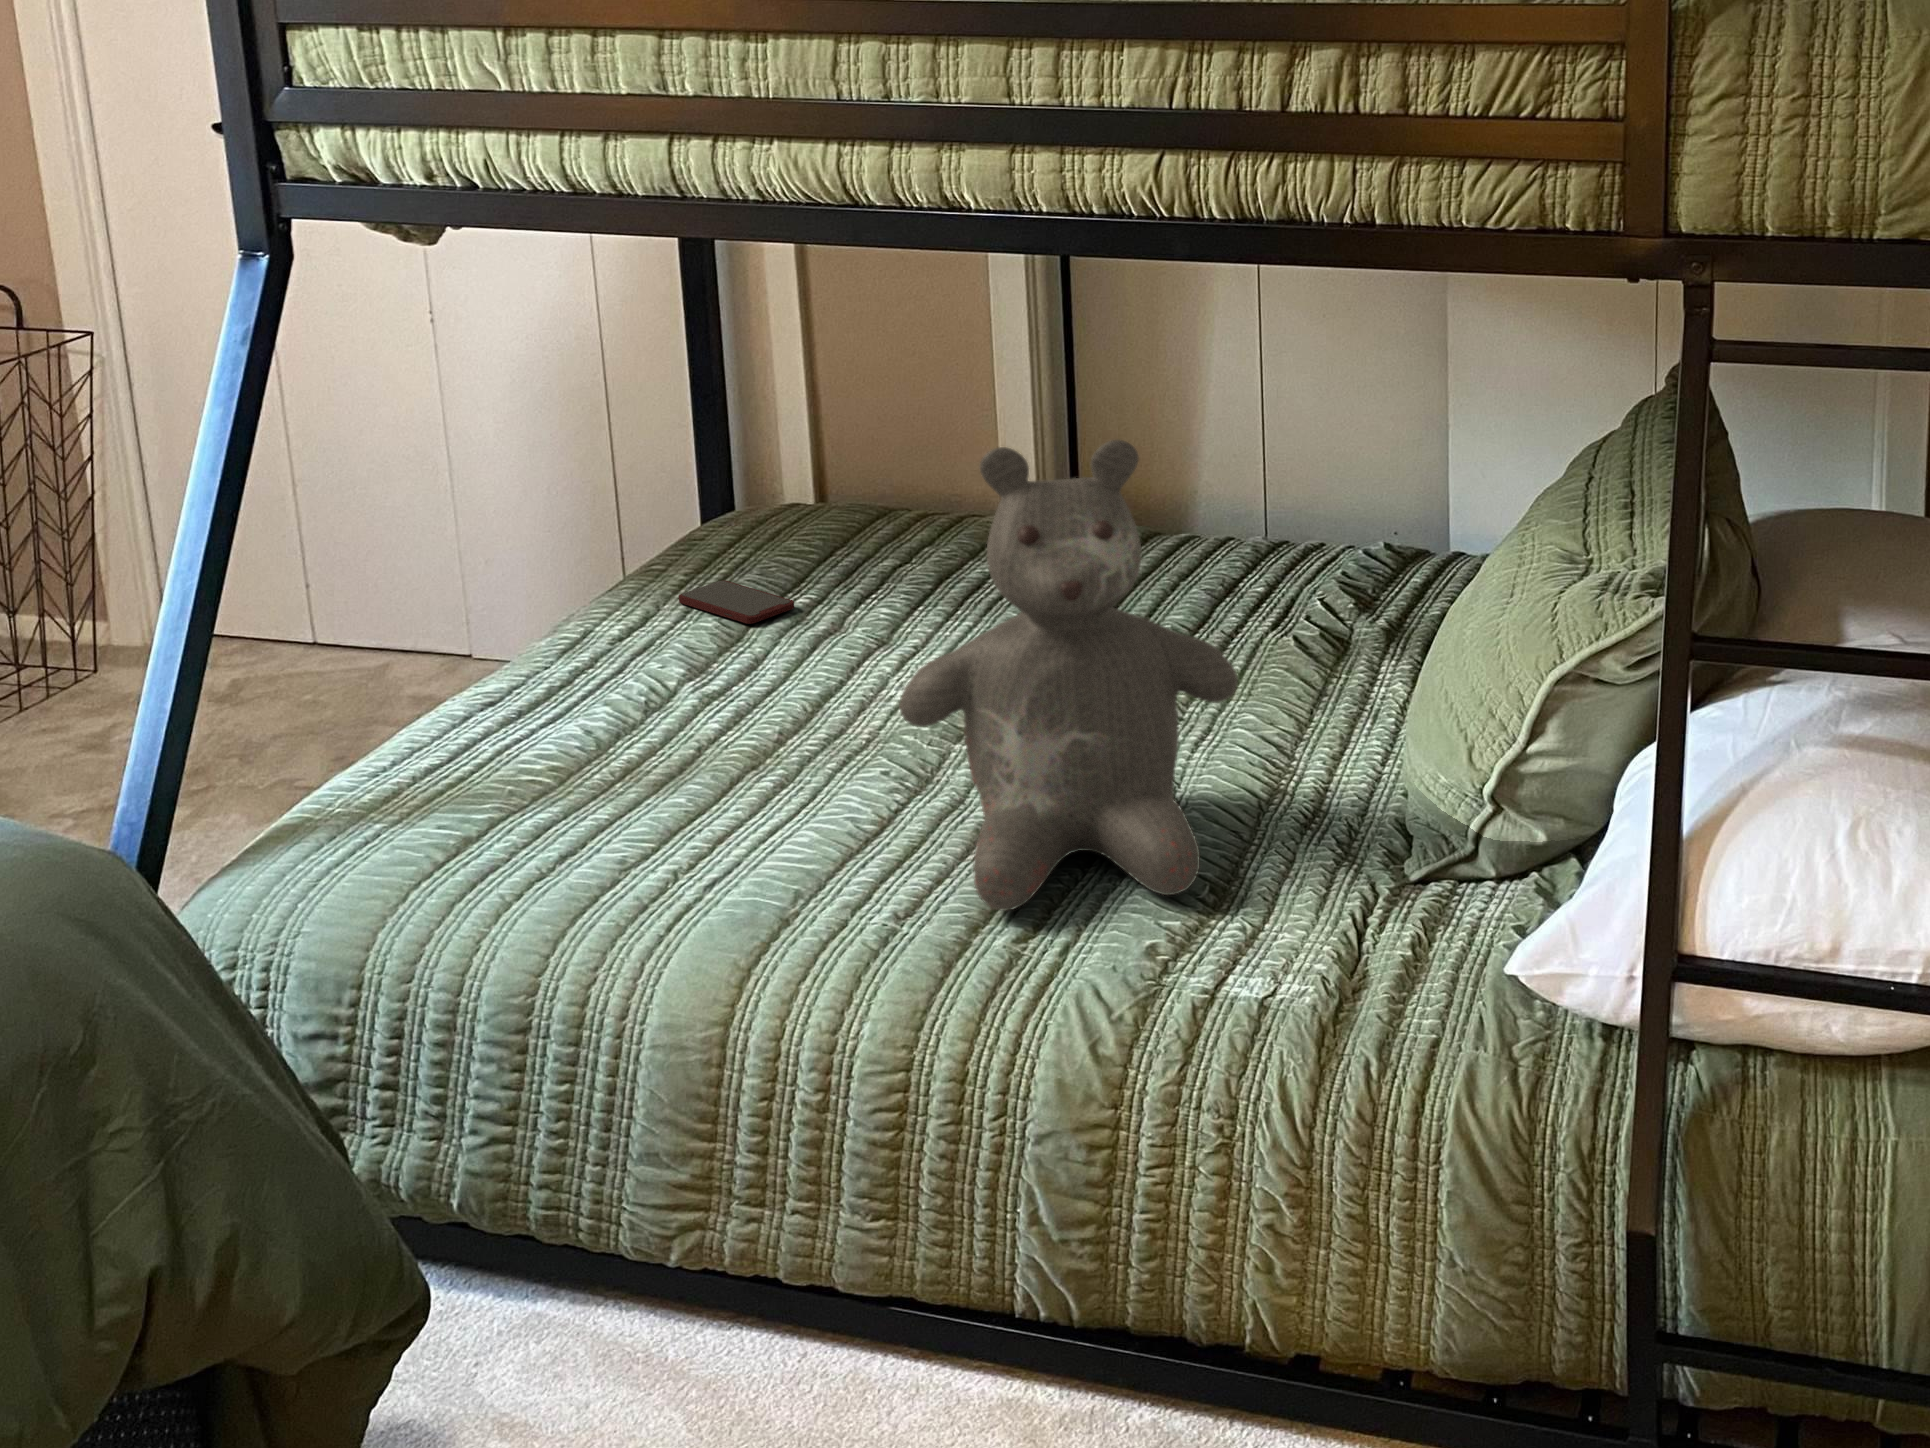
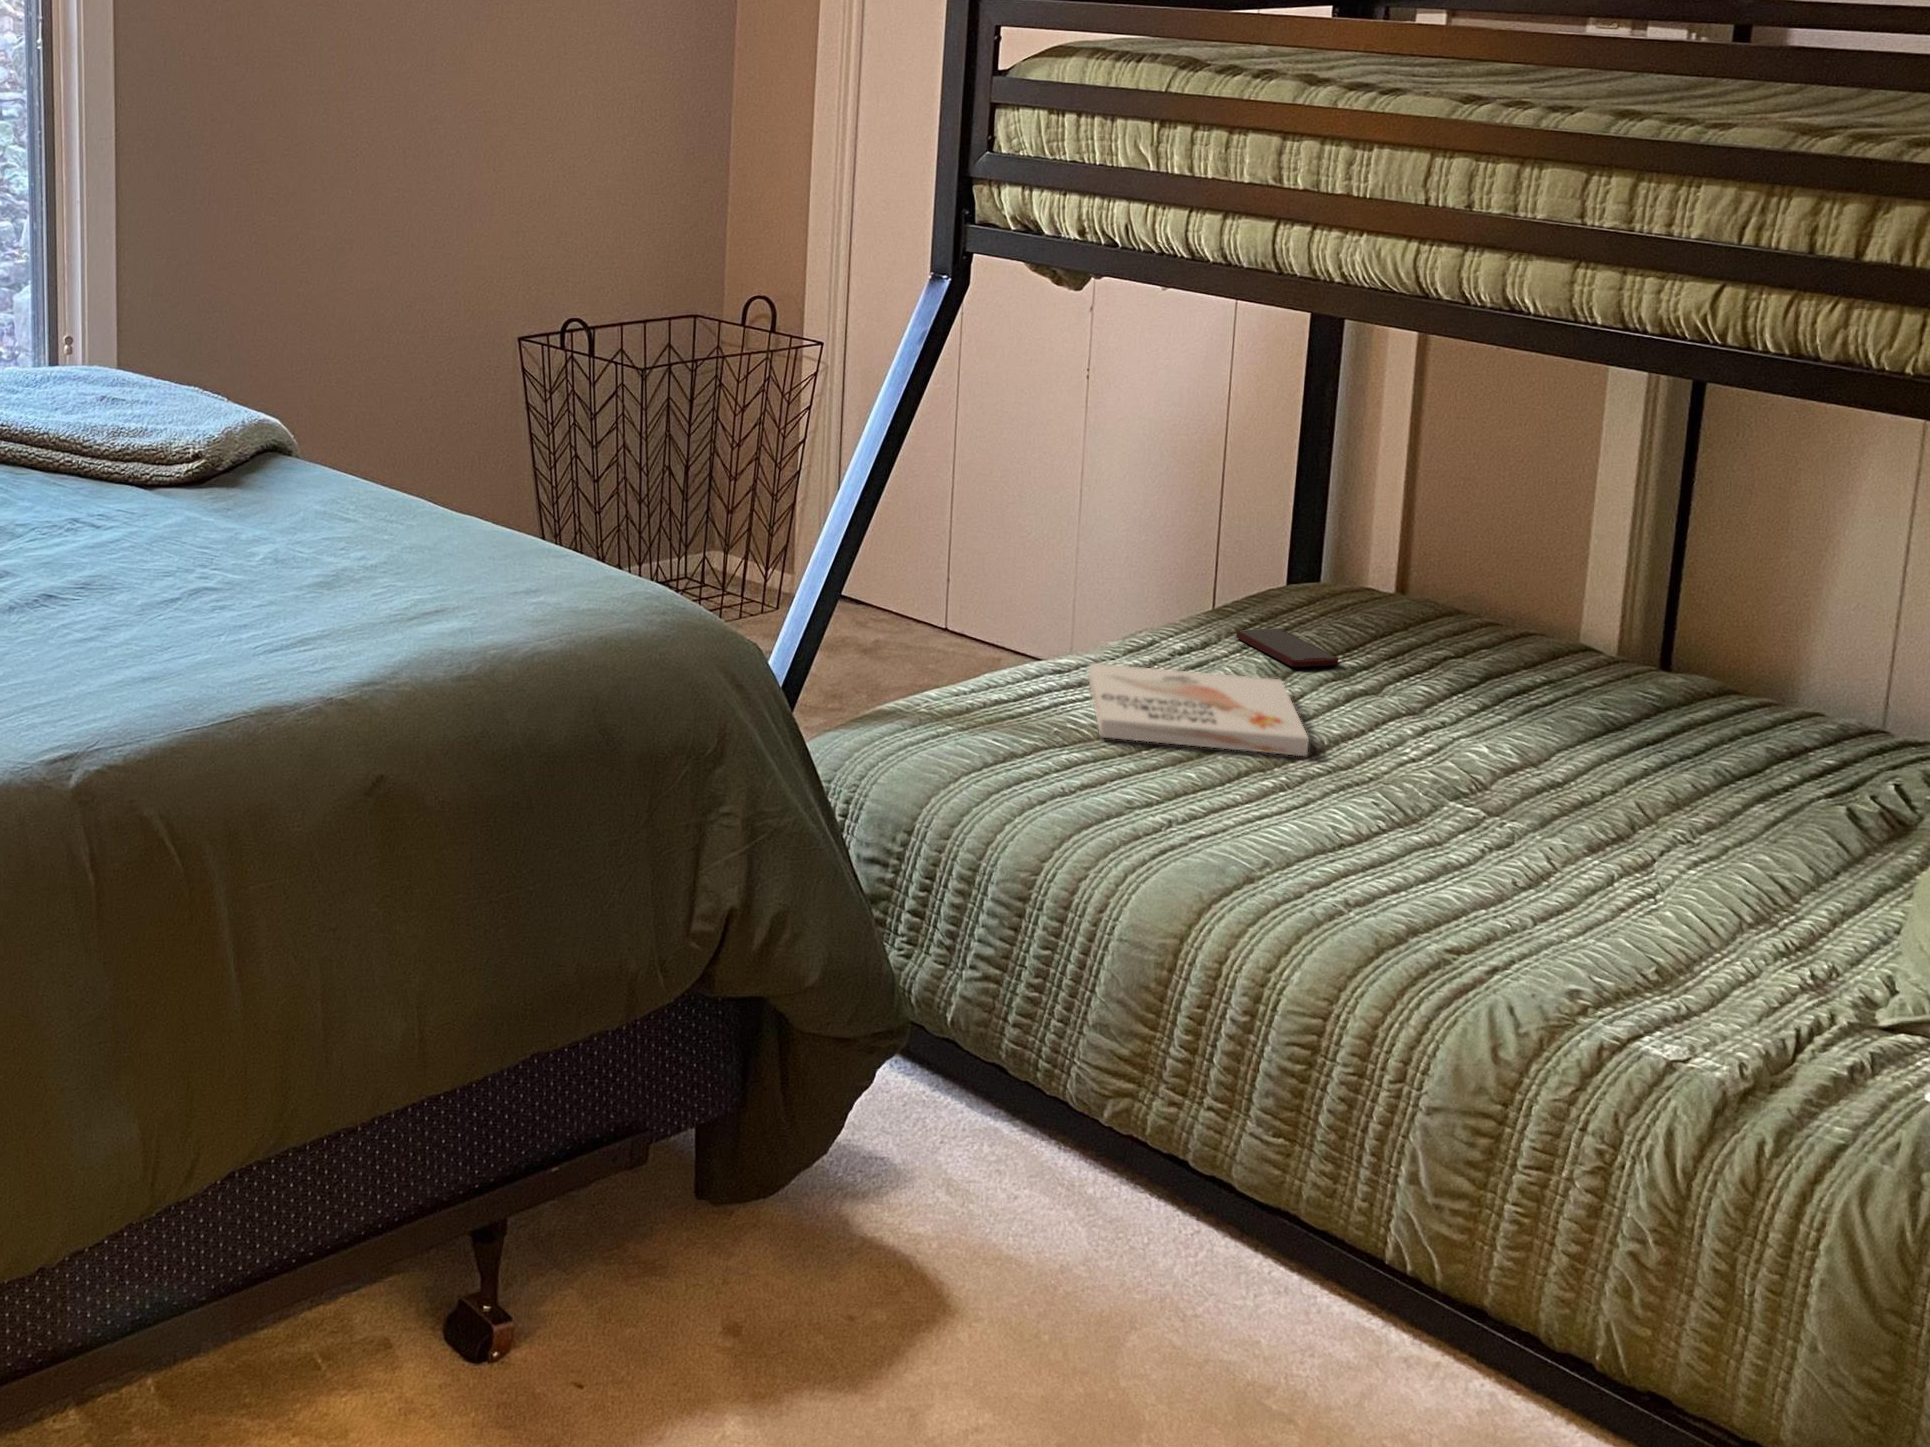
teddy bear: present [899,440,1238,911] -> none [1391,526,1737,962]
book: none [527,647,797,783] -> present [1088,663,1309,756]

